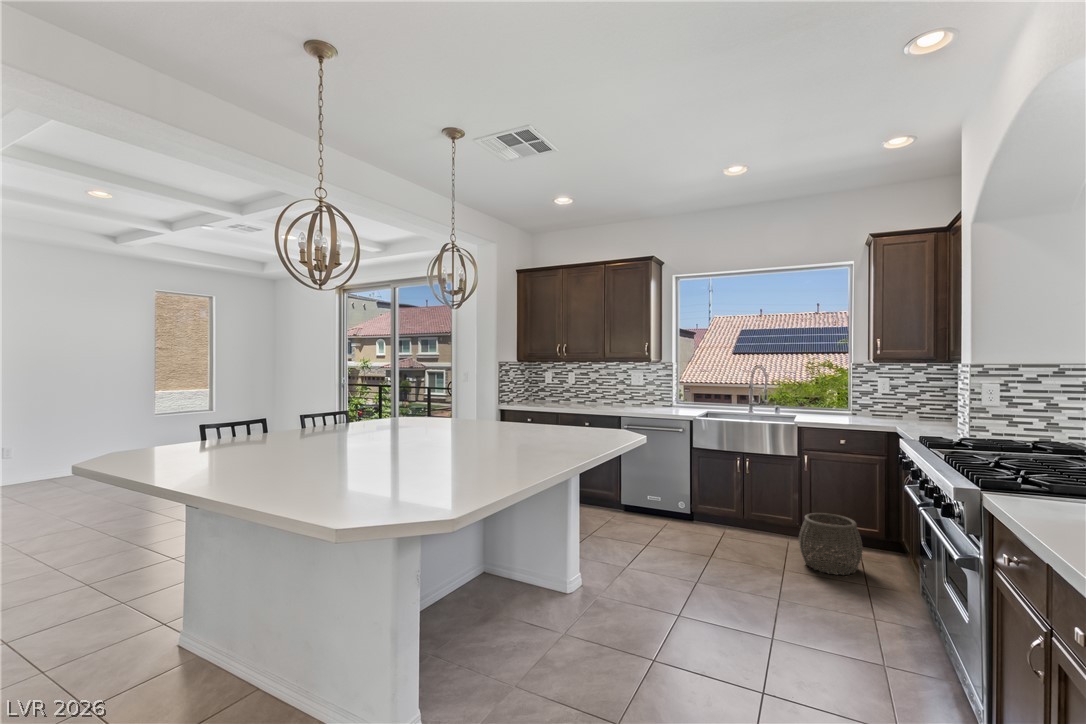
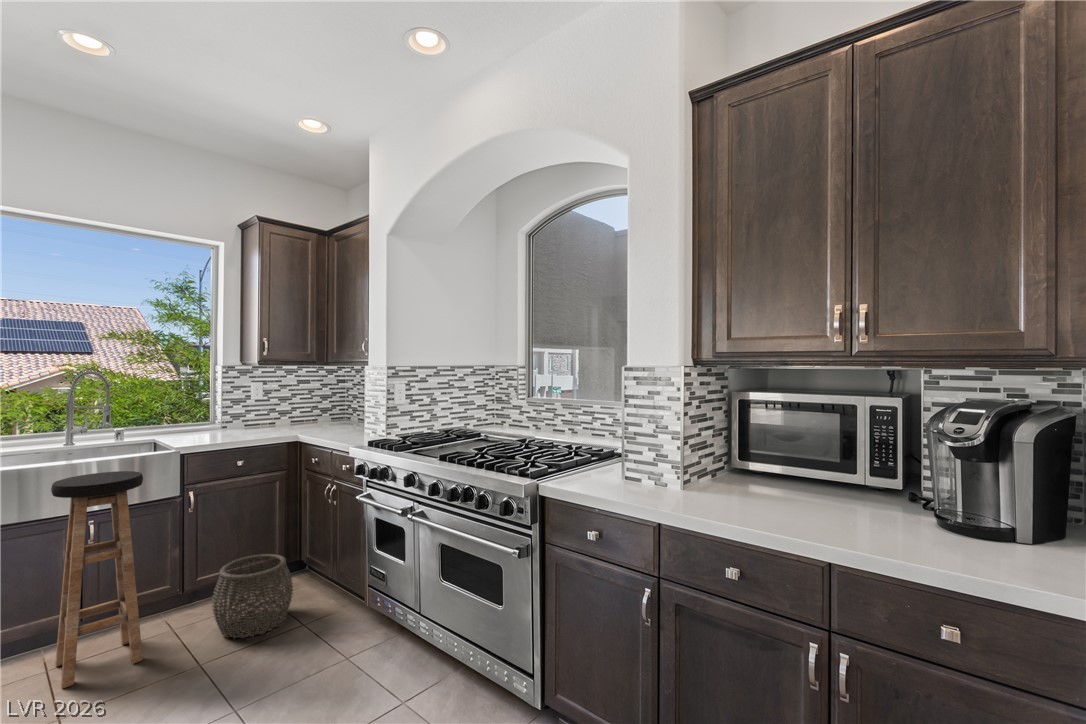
bar stool: none [717,428,762,553] -> present [51,471,143,688]

